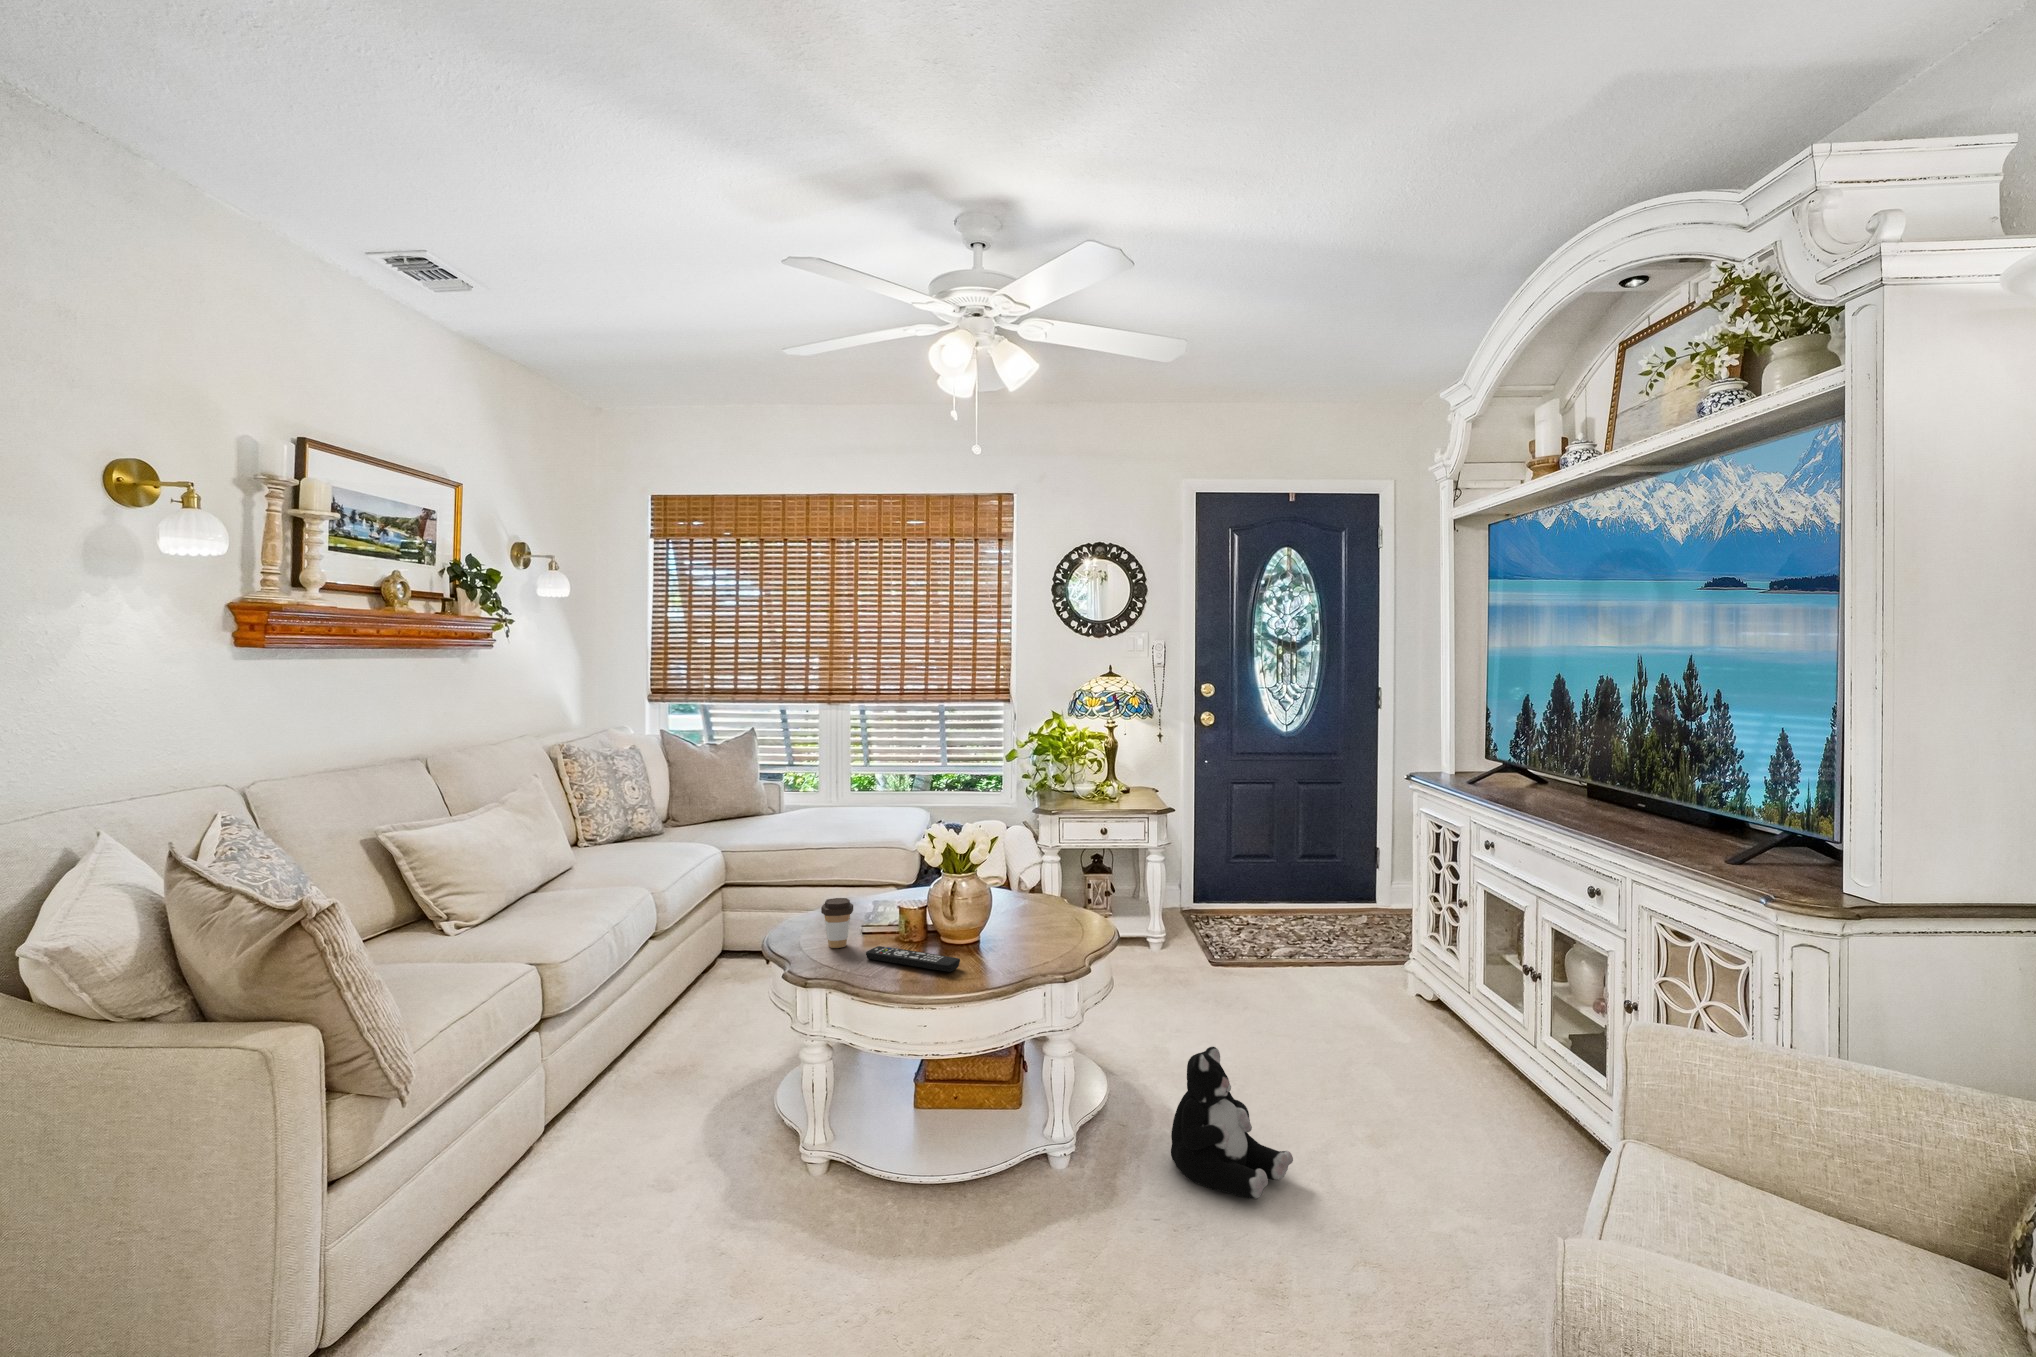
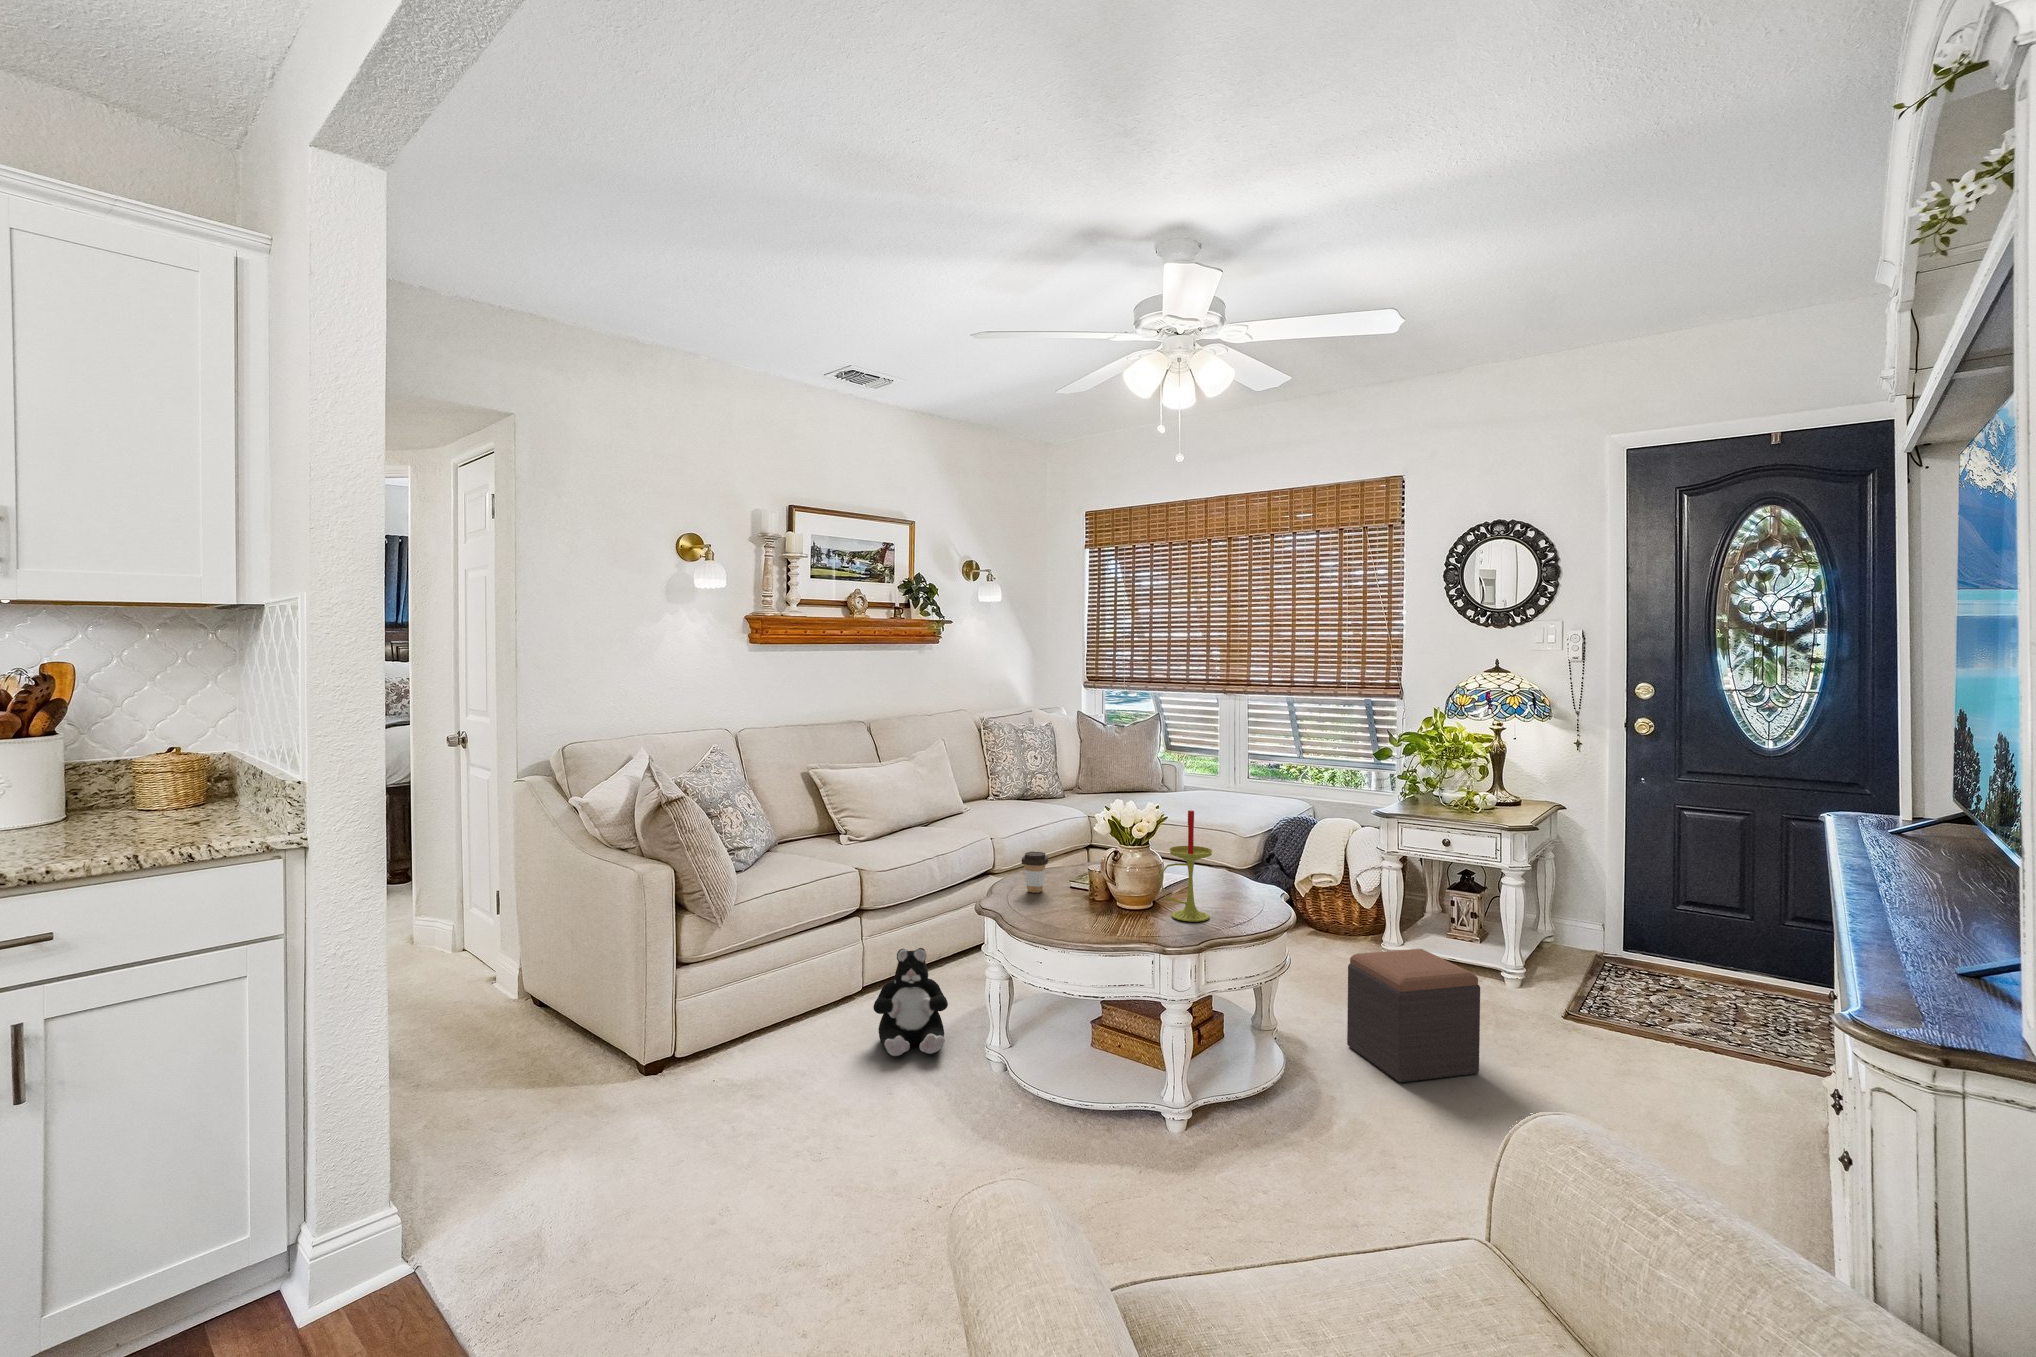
candle: none [1007,825,1055,946] -> present [1159,810,1212,922]
footstool: none [1110,931,1222,1057] -> present [1347,949,1480,1082]
remote control: present [866,946,960,972] -> none [1039,896,1097,924]
plush toy: present [1171,1047,1293,1199] -> present [873,948,948,1056]

